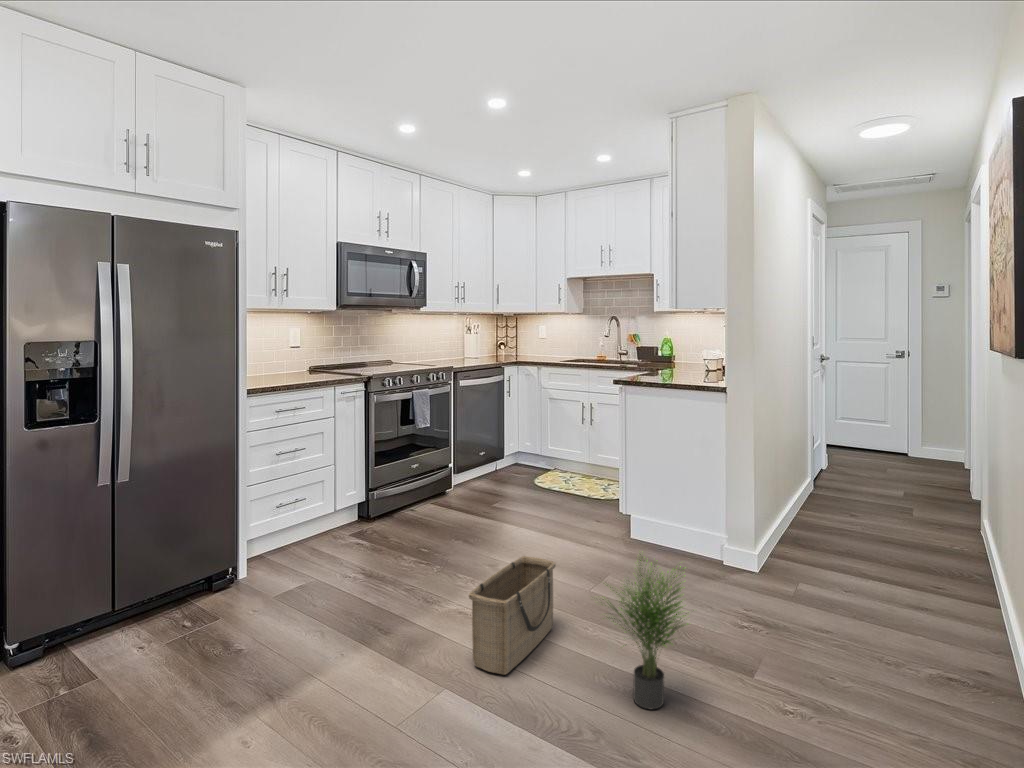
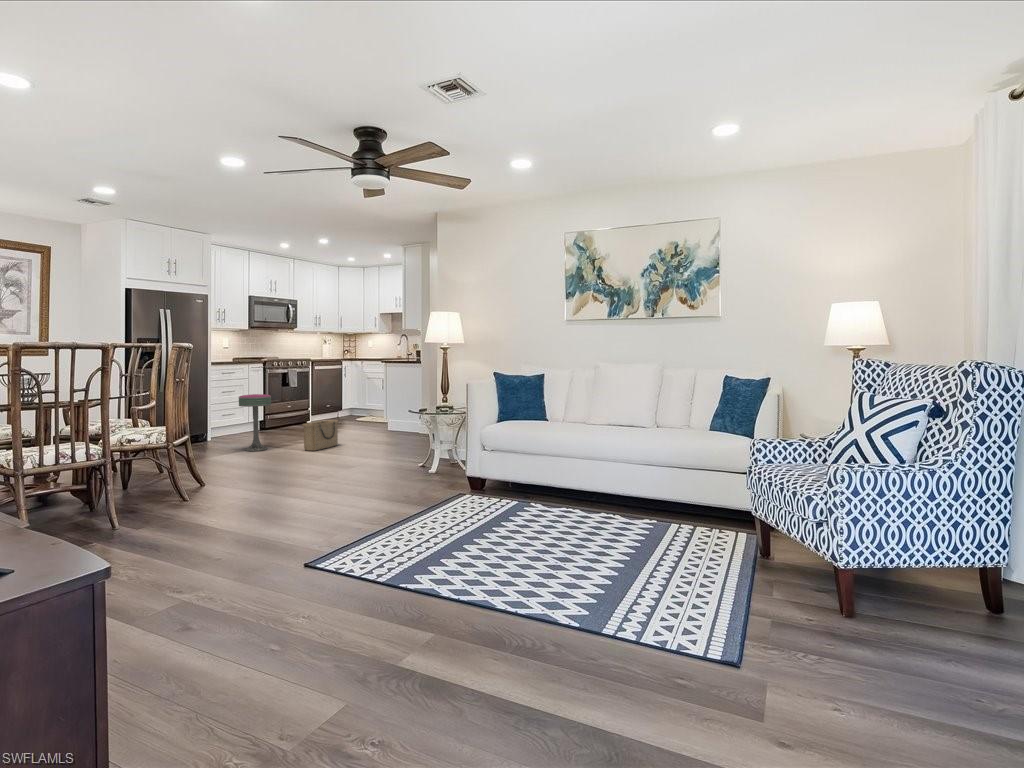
bar stool: none [295,490,382,661] -> present [239,394,271,451]
potted plant: present [607,554,686,709] -> none [342,405,374,453]

